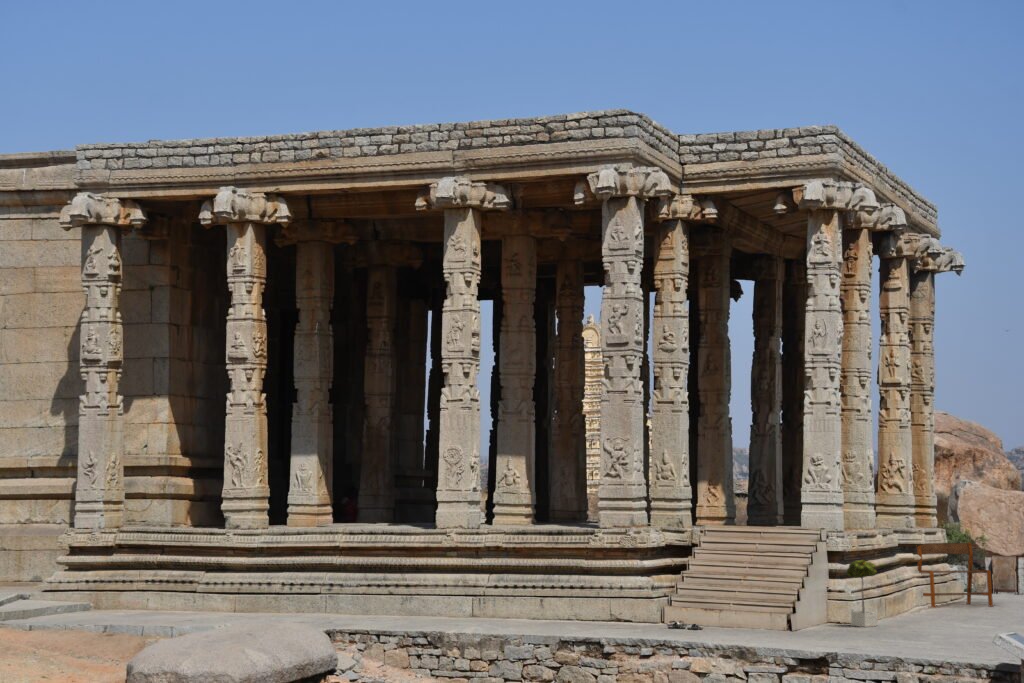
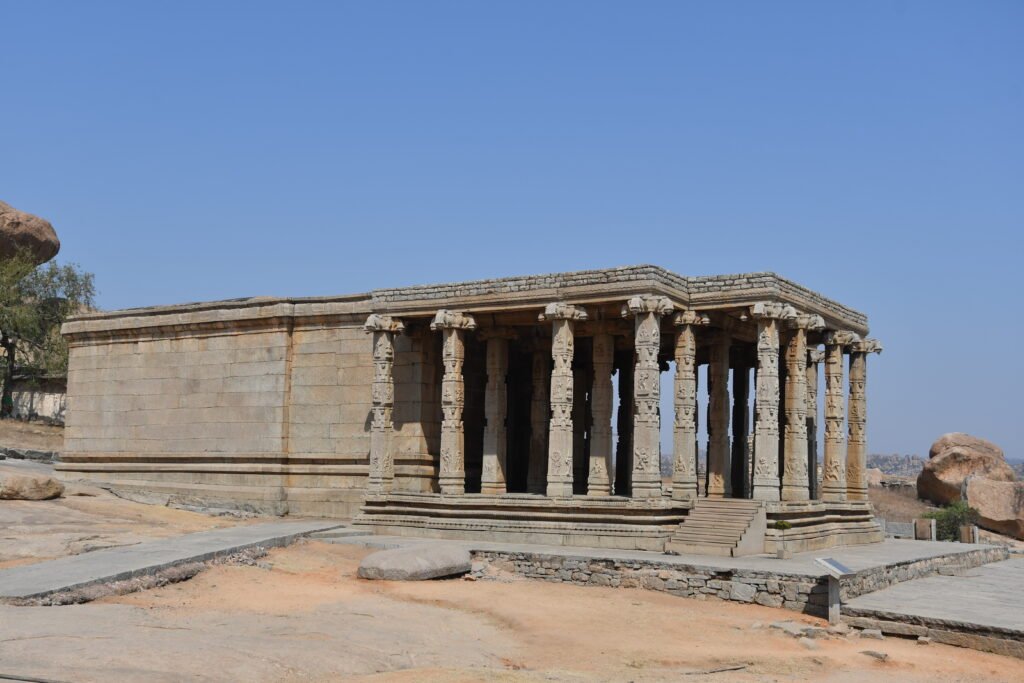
bench: present [917,543,993,607] -> none [844,513,892,552]

